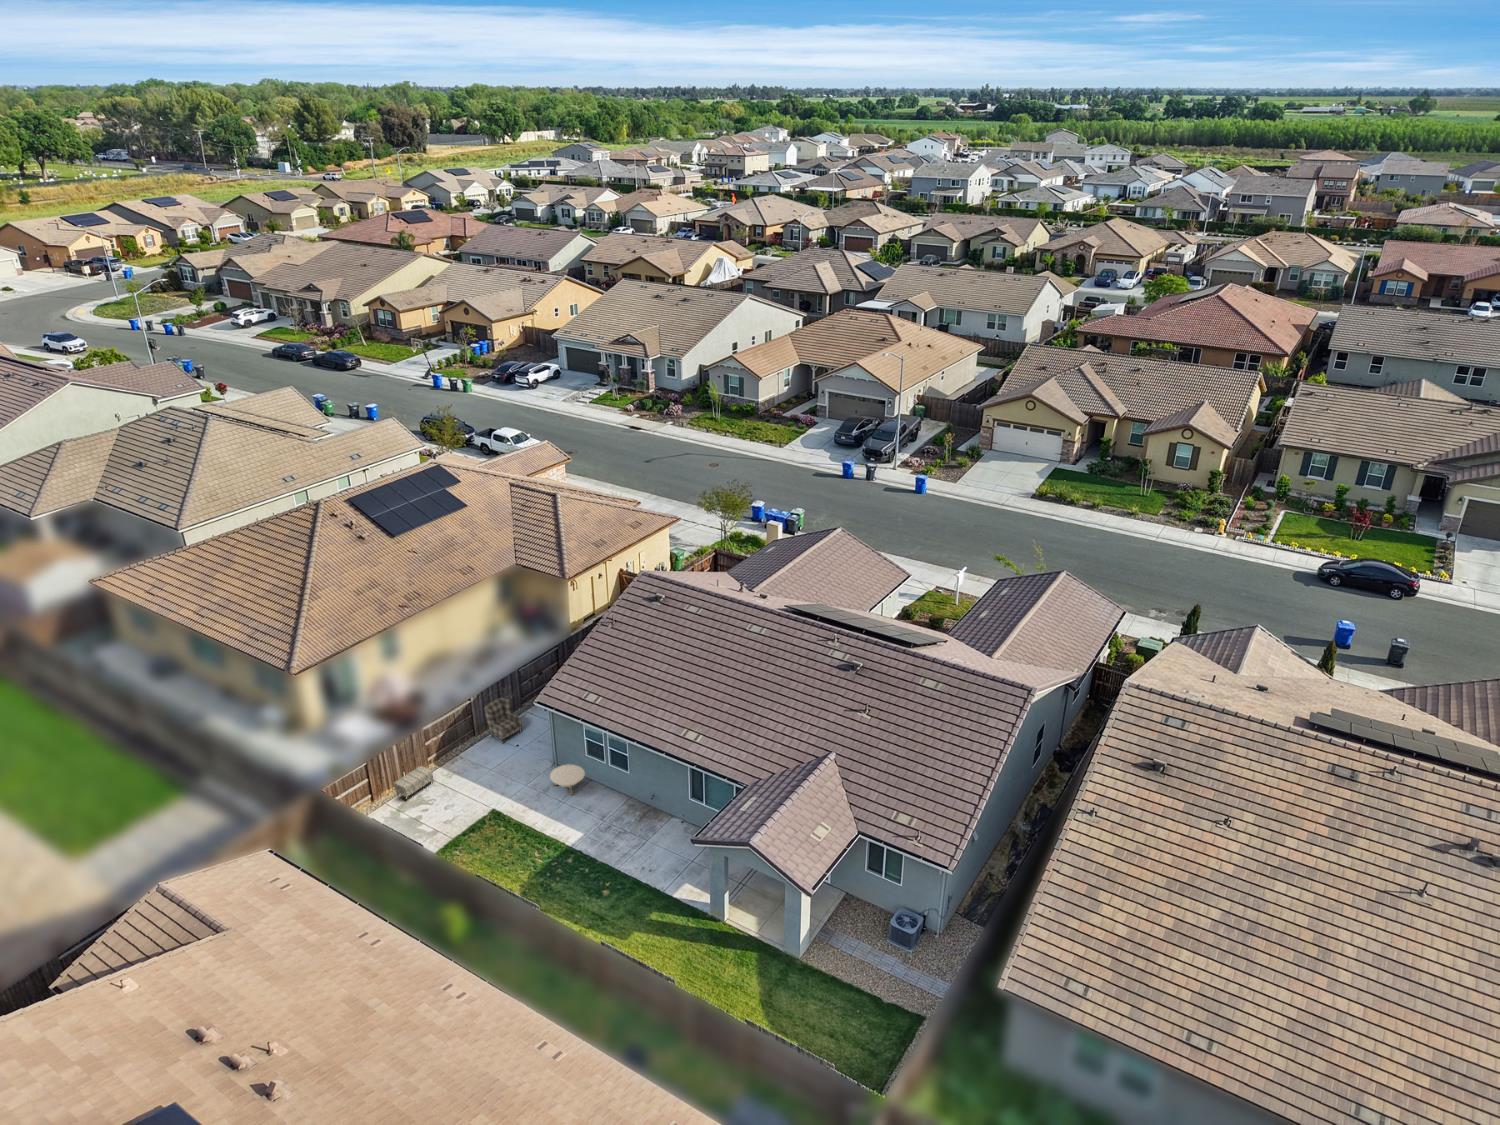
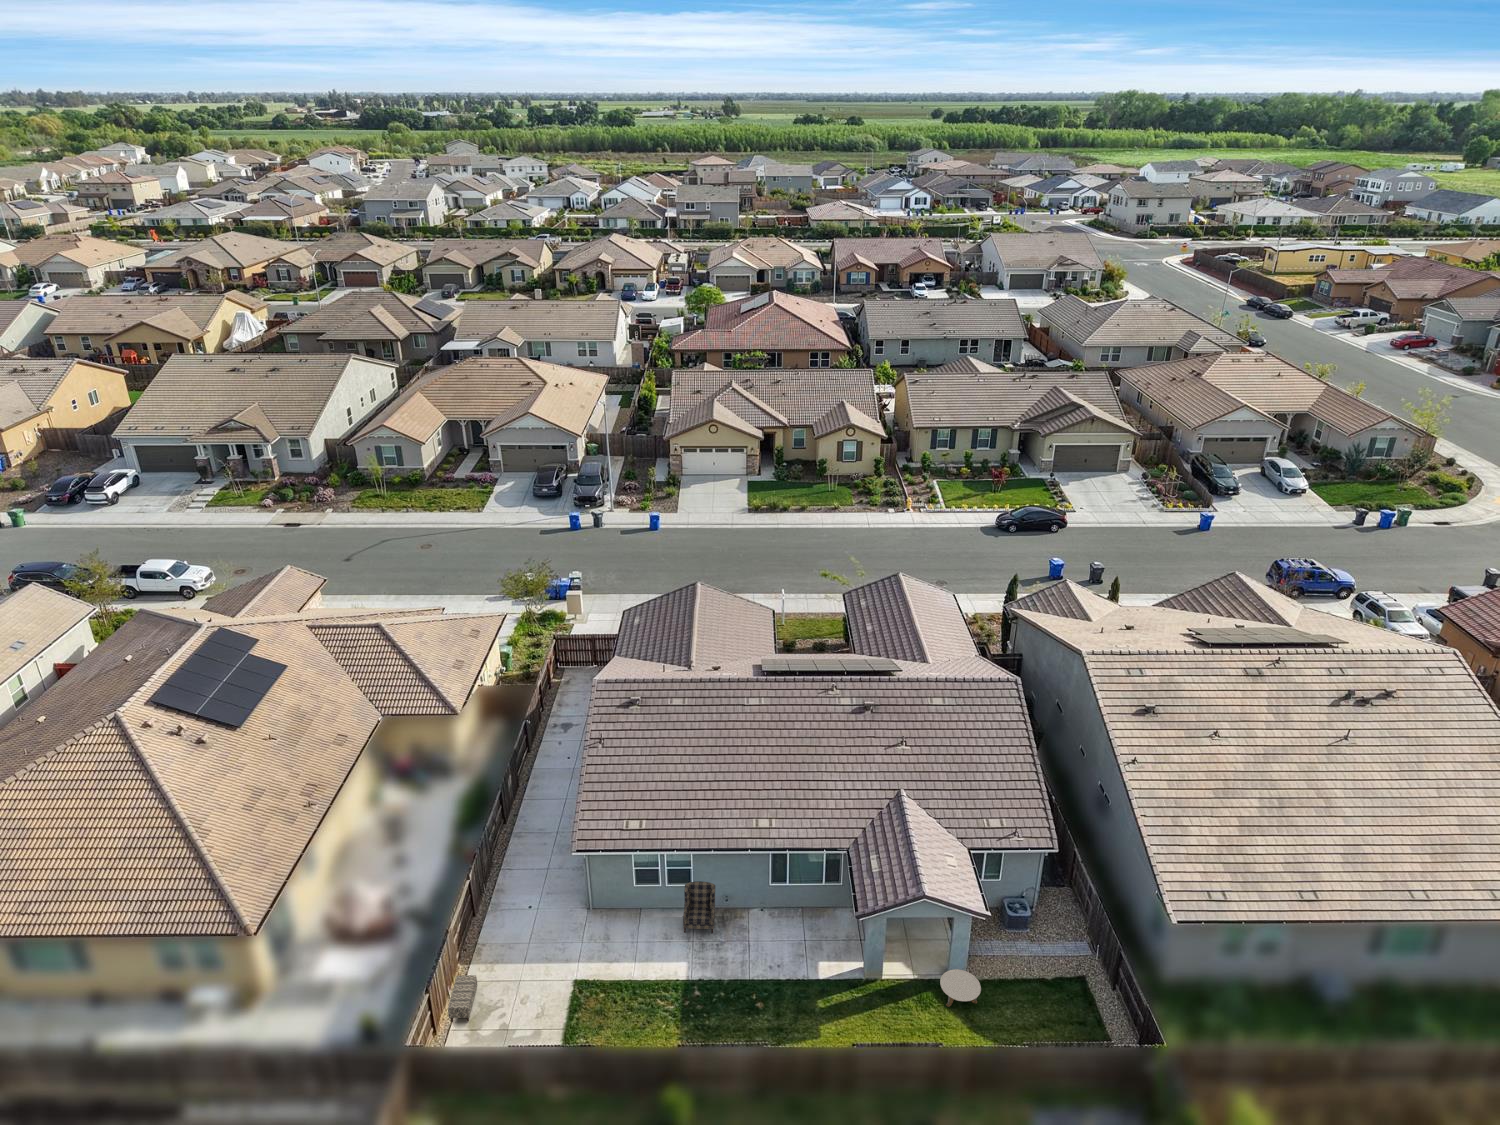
chair: present [484,698,522,743] -> present [683,881,715,933]
round table: present [550,764,585,795] -> present [940,969,981,1007]

